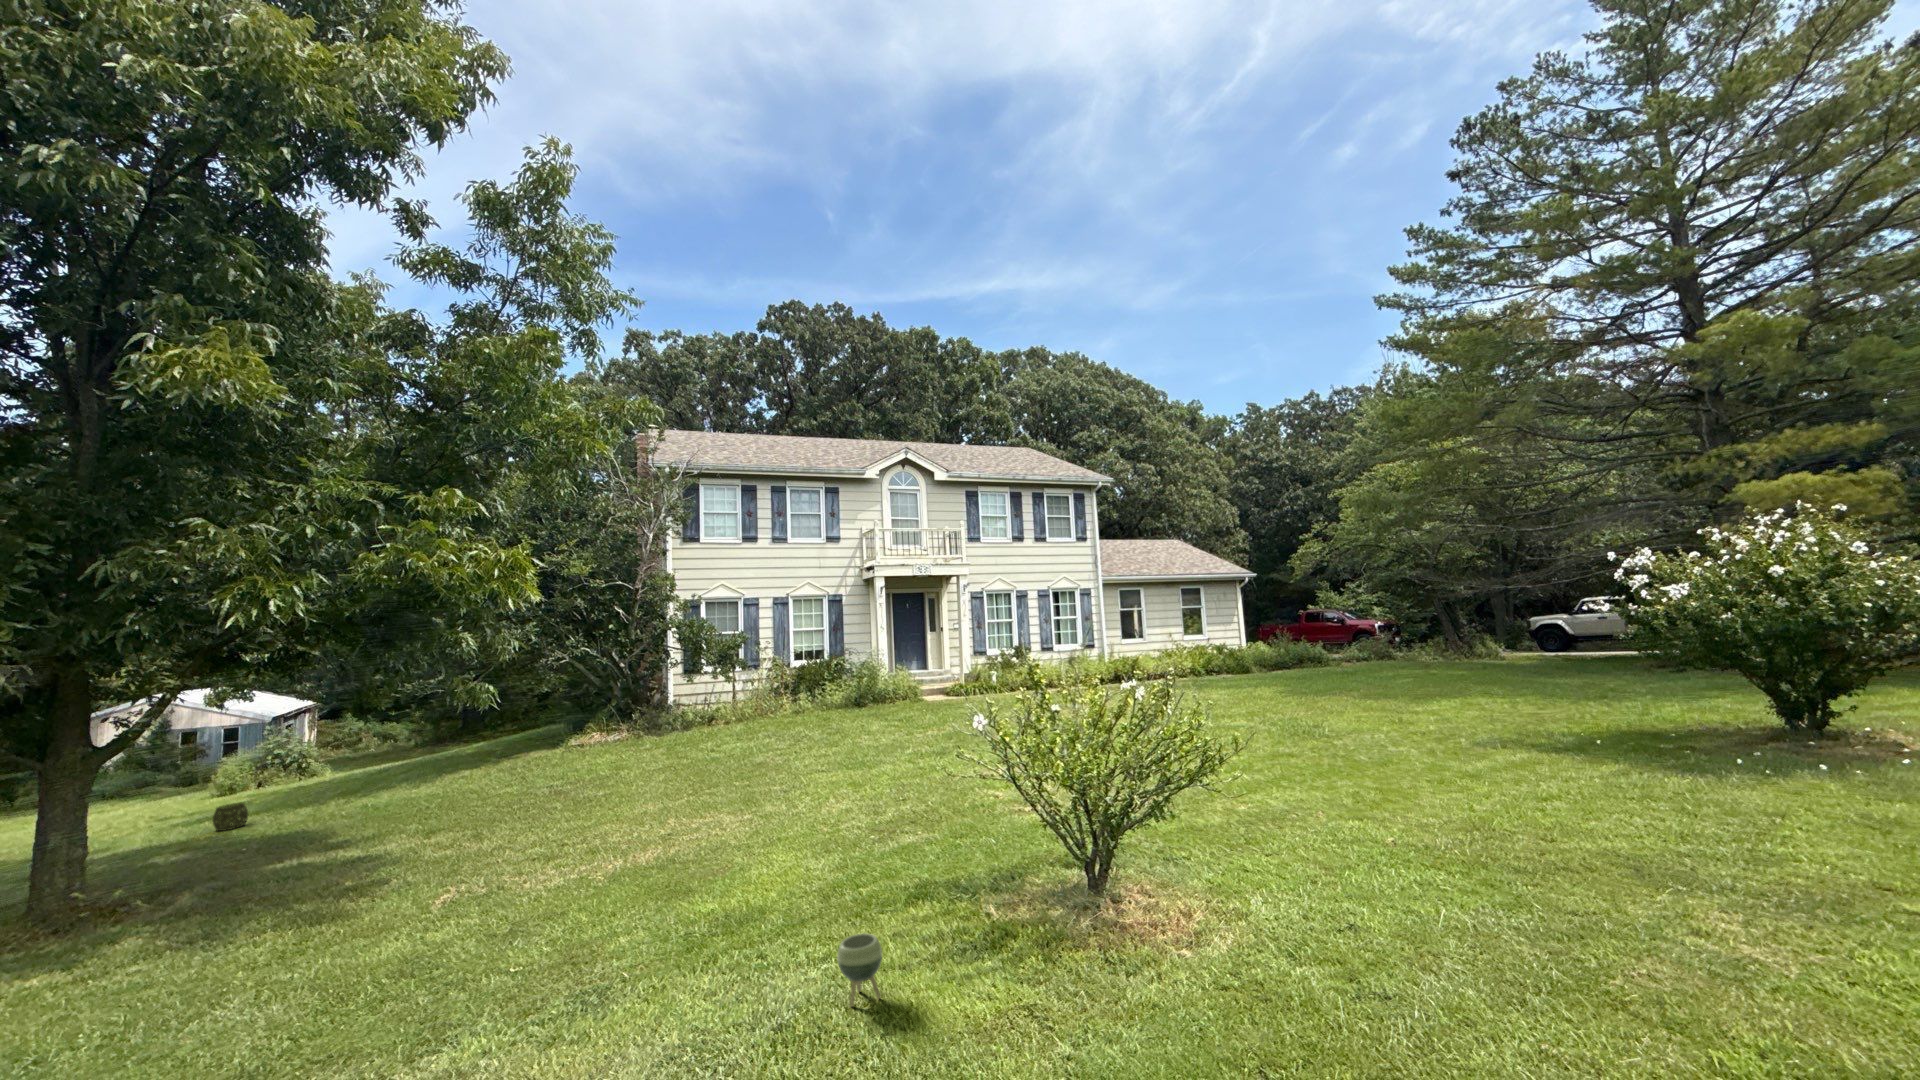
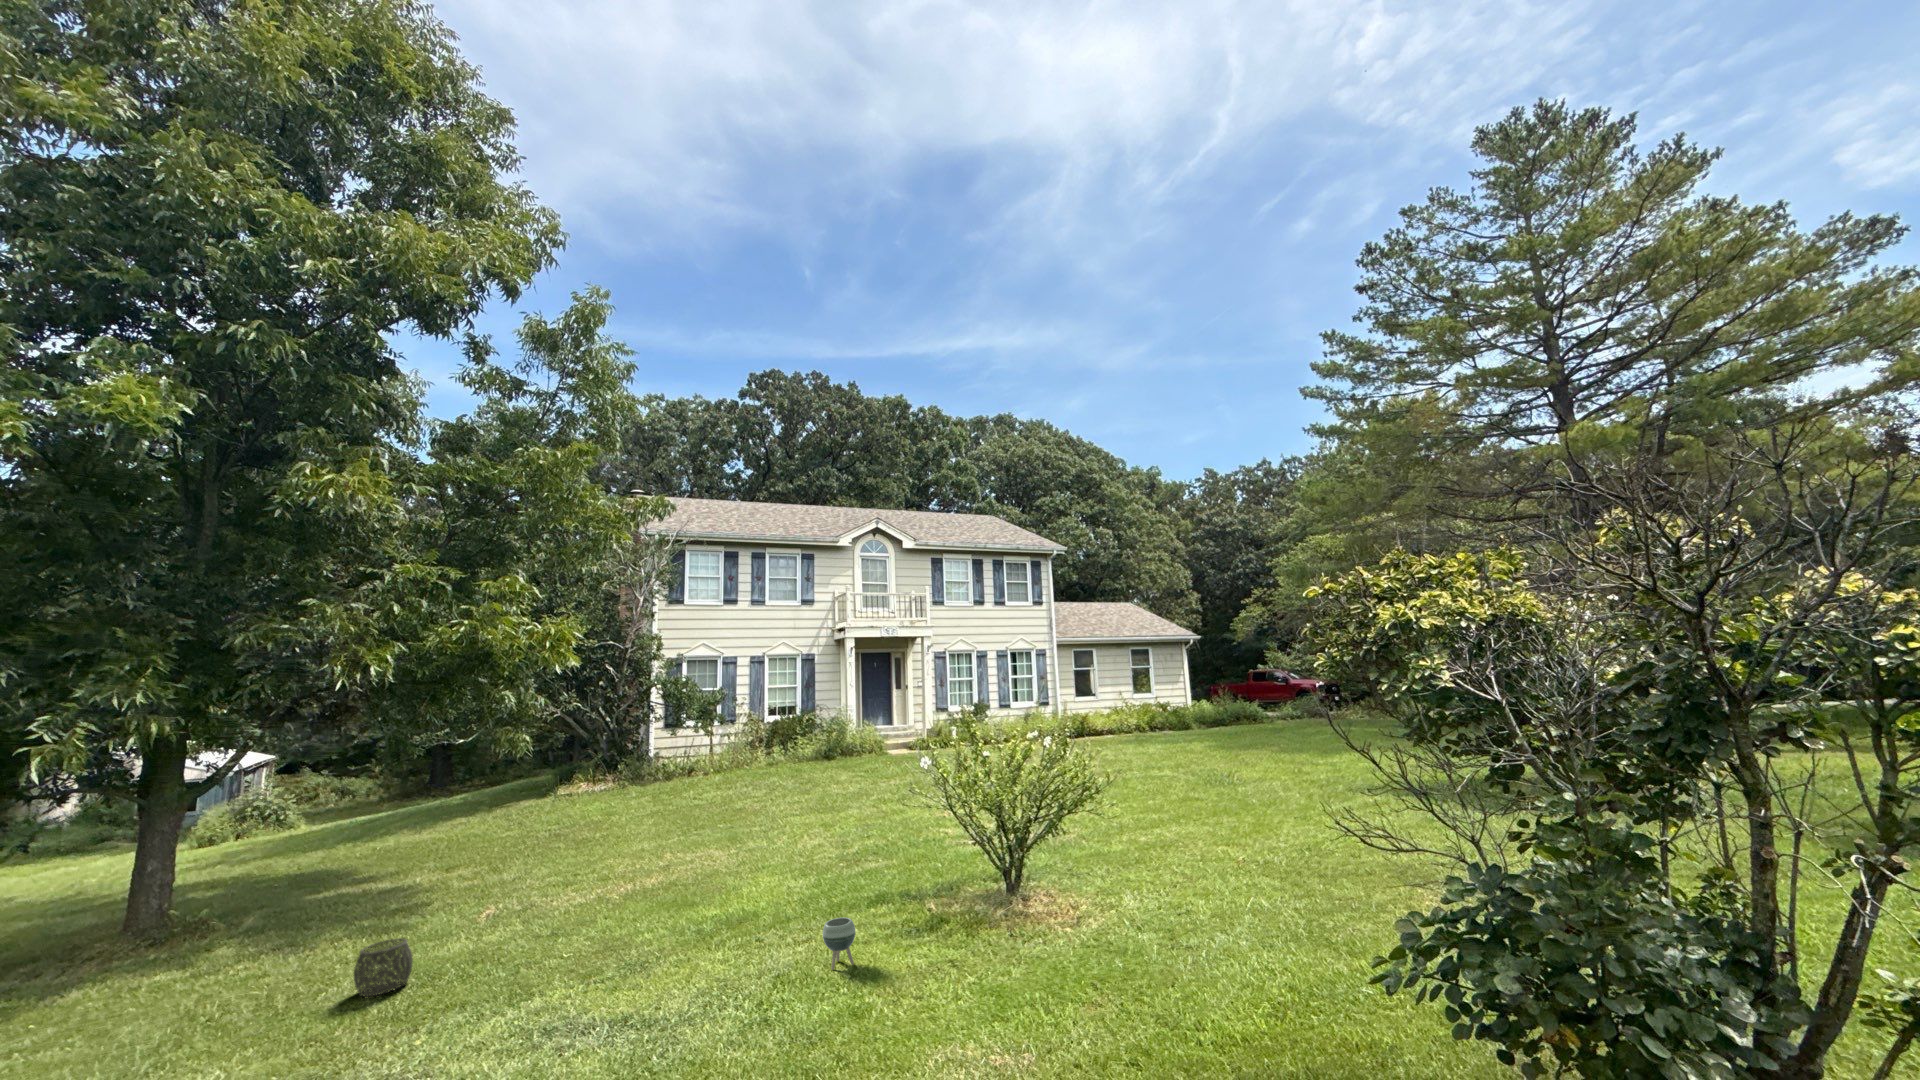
woven basket: present [213,803,248,831] -> present [354,938,413,996]

